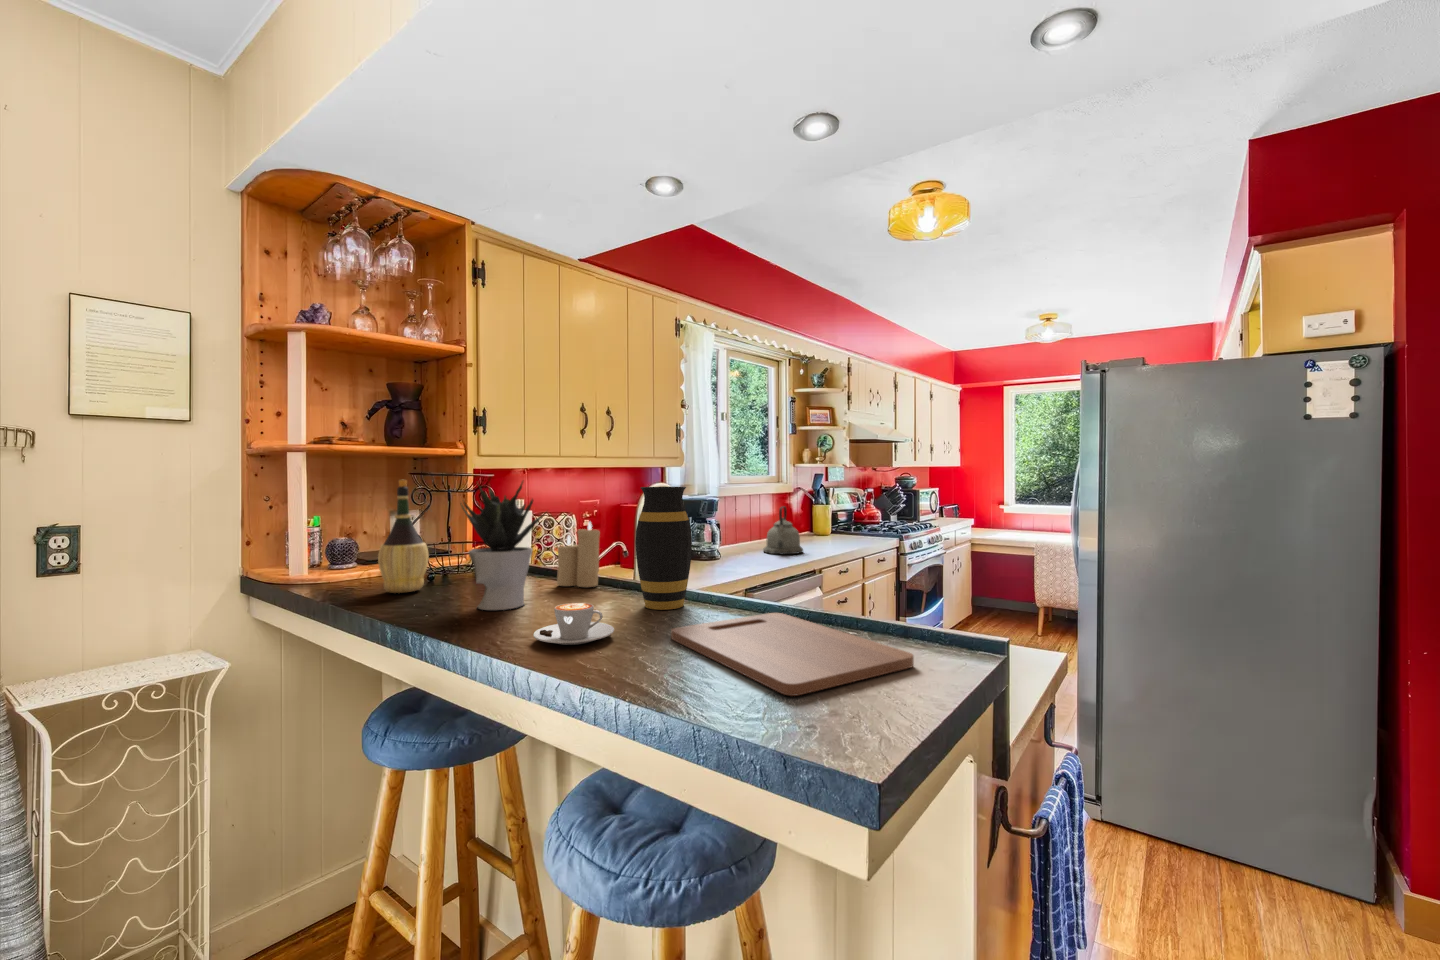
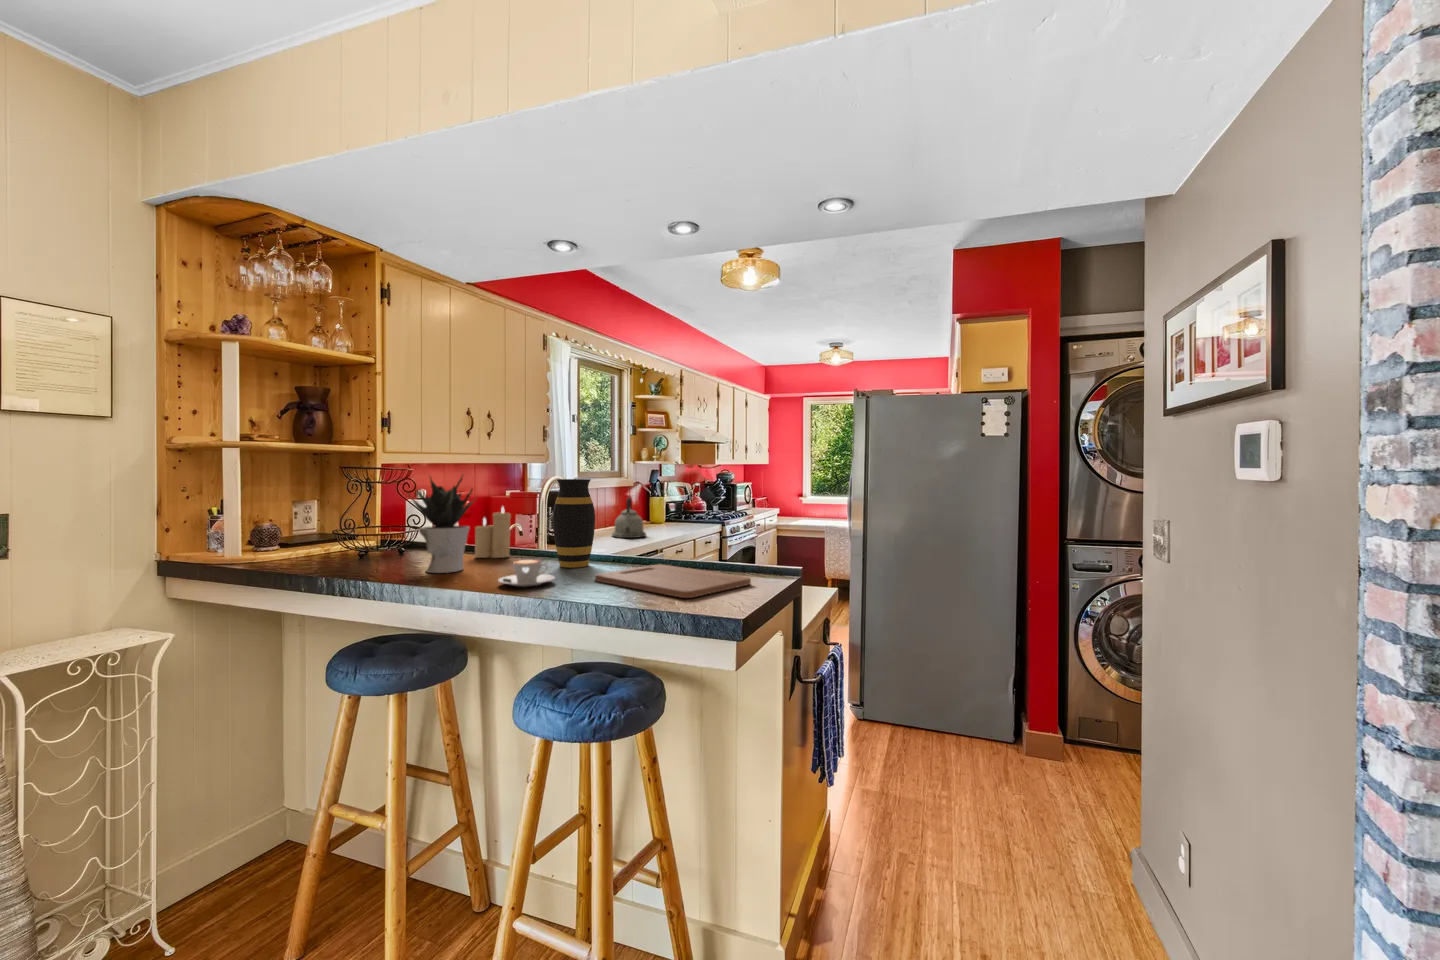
wine bottle: present [378,479,429,593] -> none [320,473,363,566]

